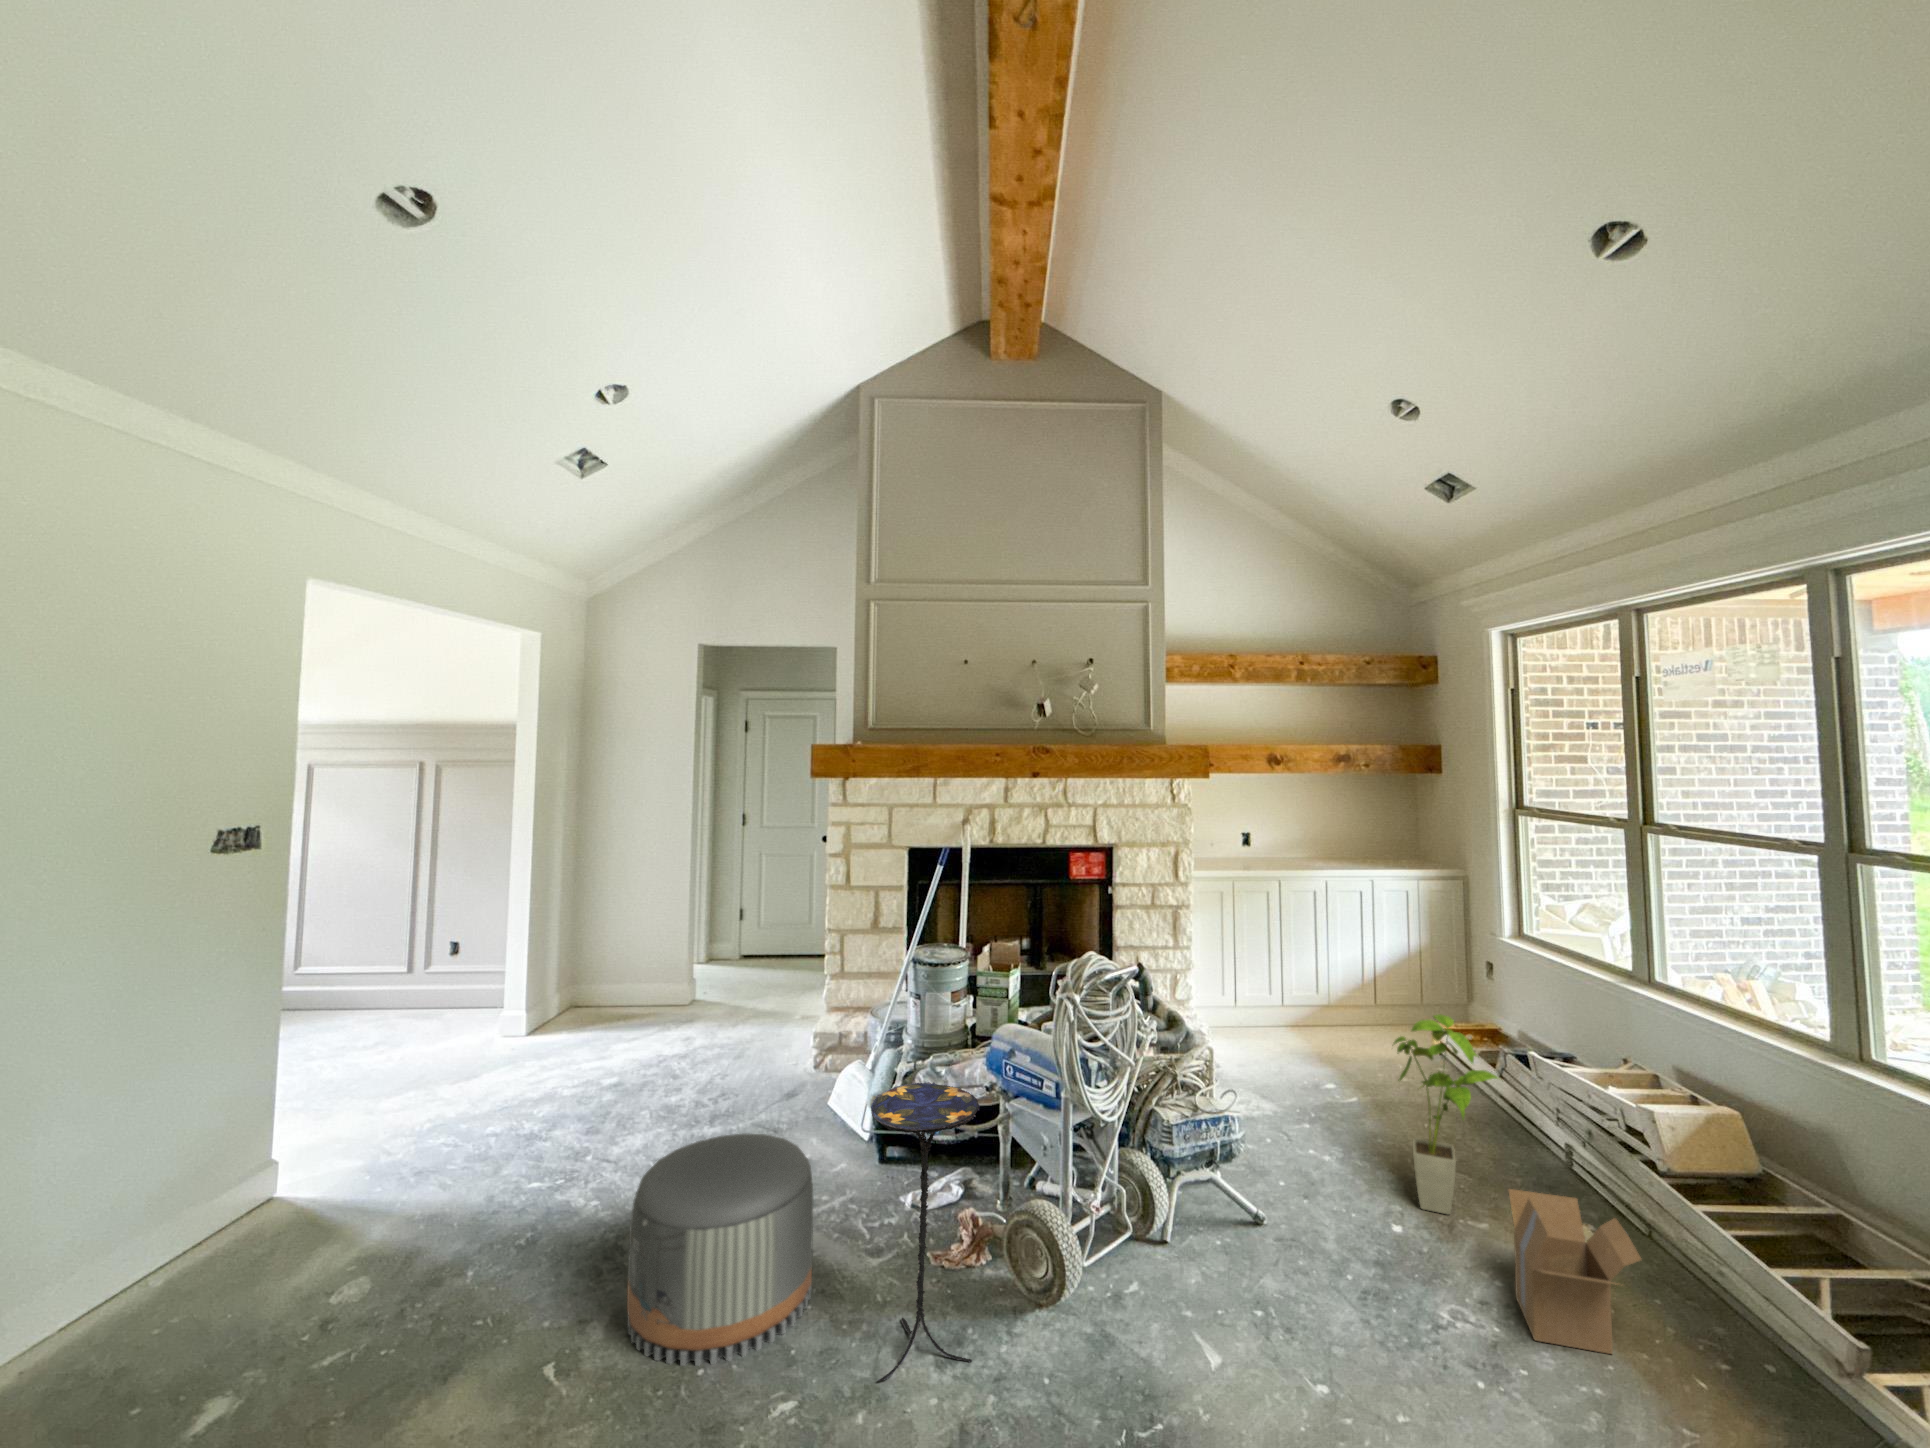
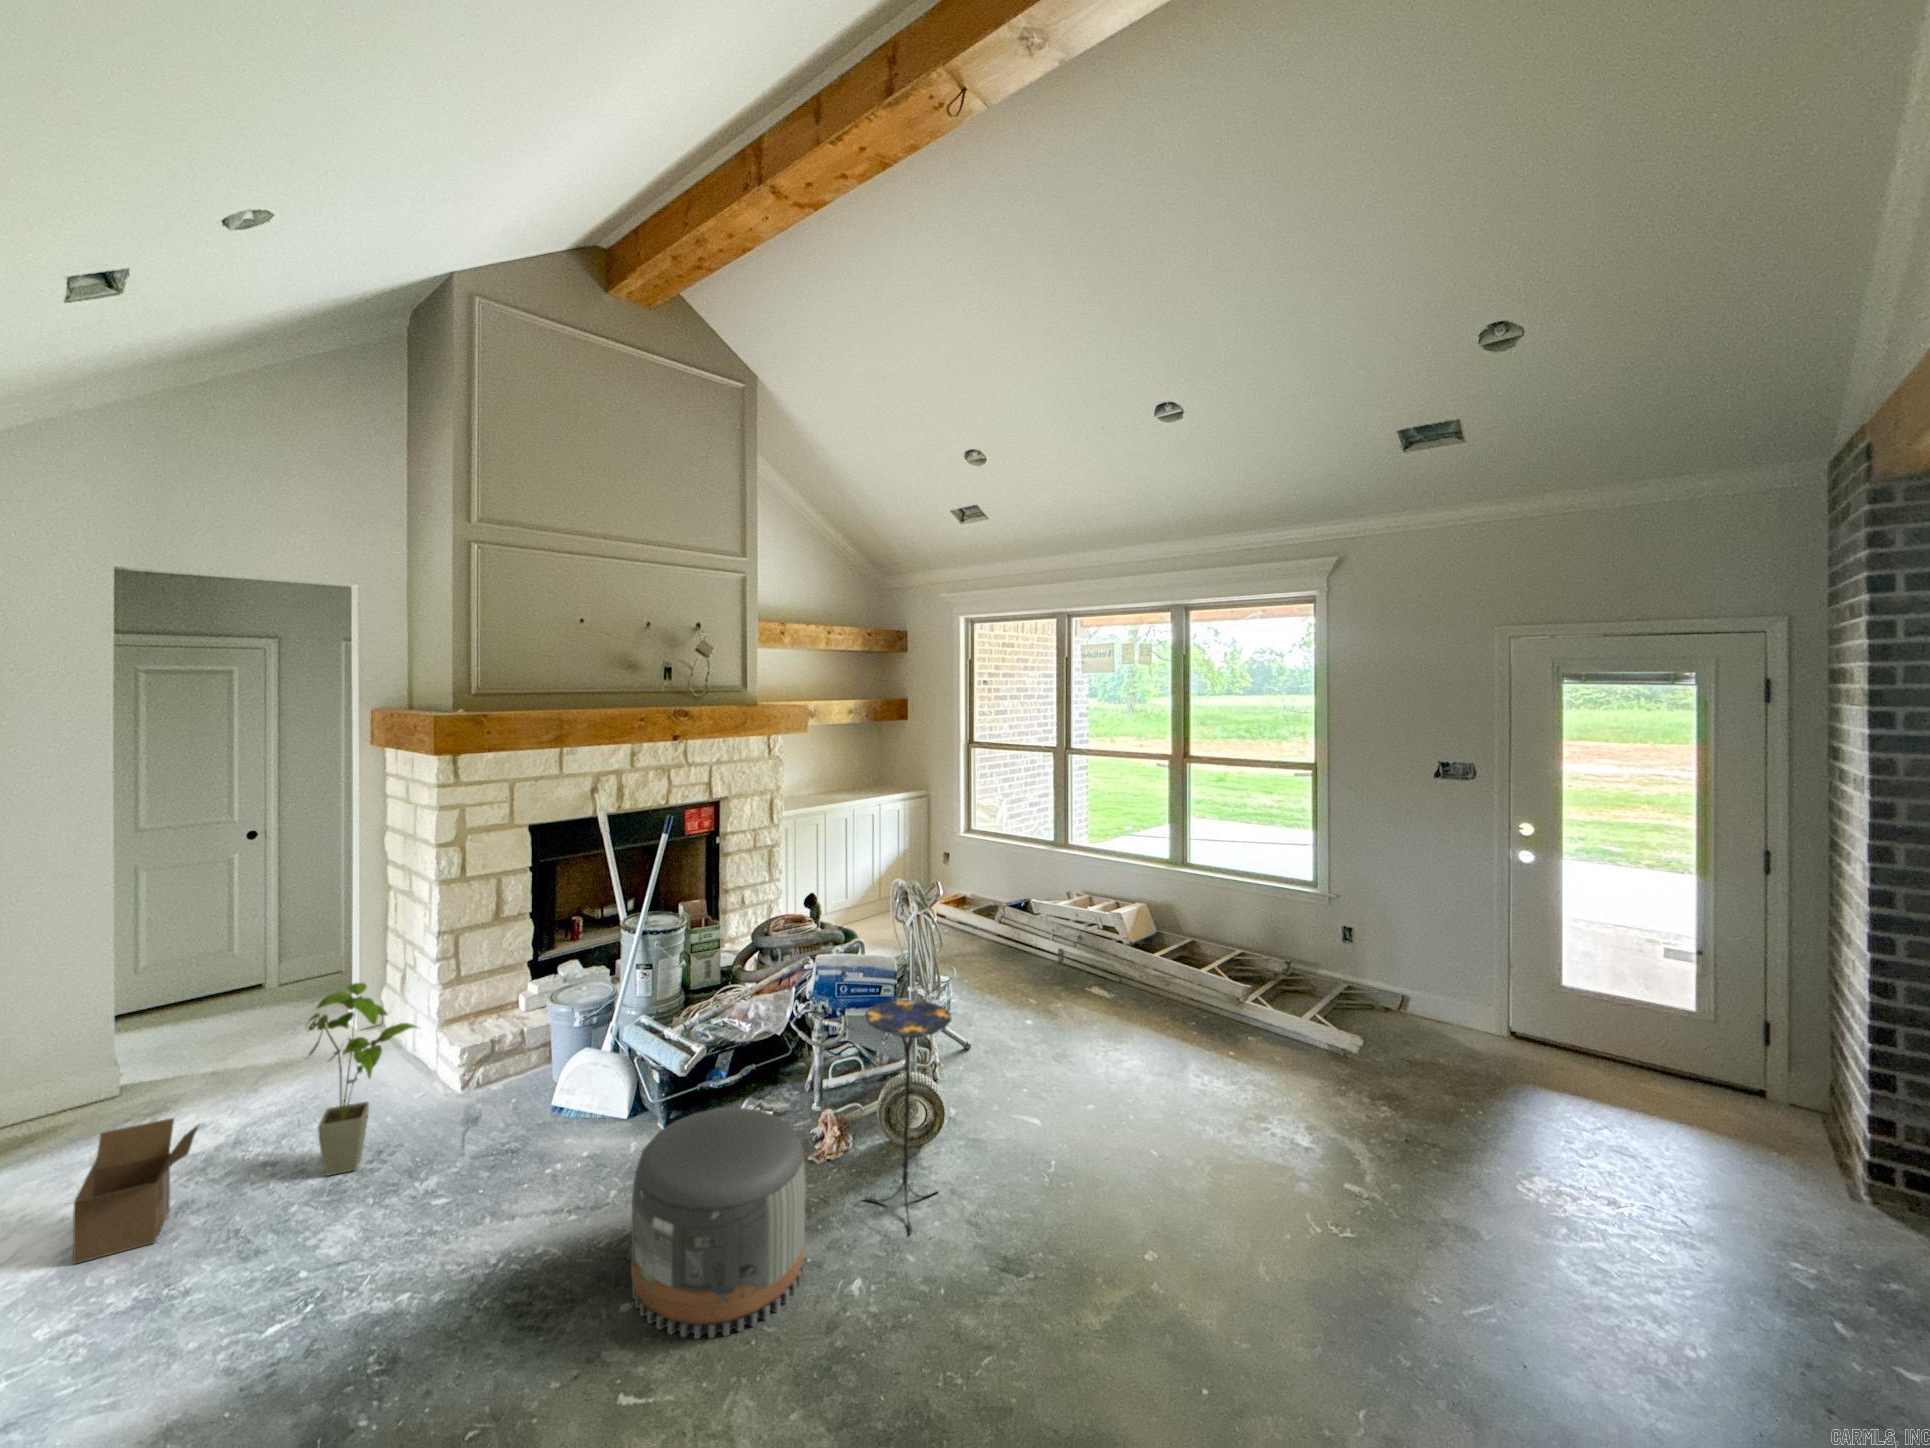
house plant: present [1394,1014,1500,1214] -> present [307,983,417,1176]
cardboard box: present [1509,1189,1641,1354] -> present [73,1118,199,1264]

